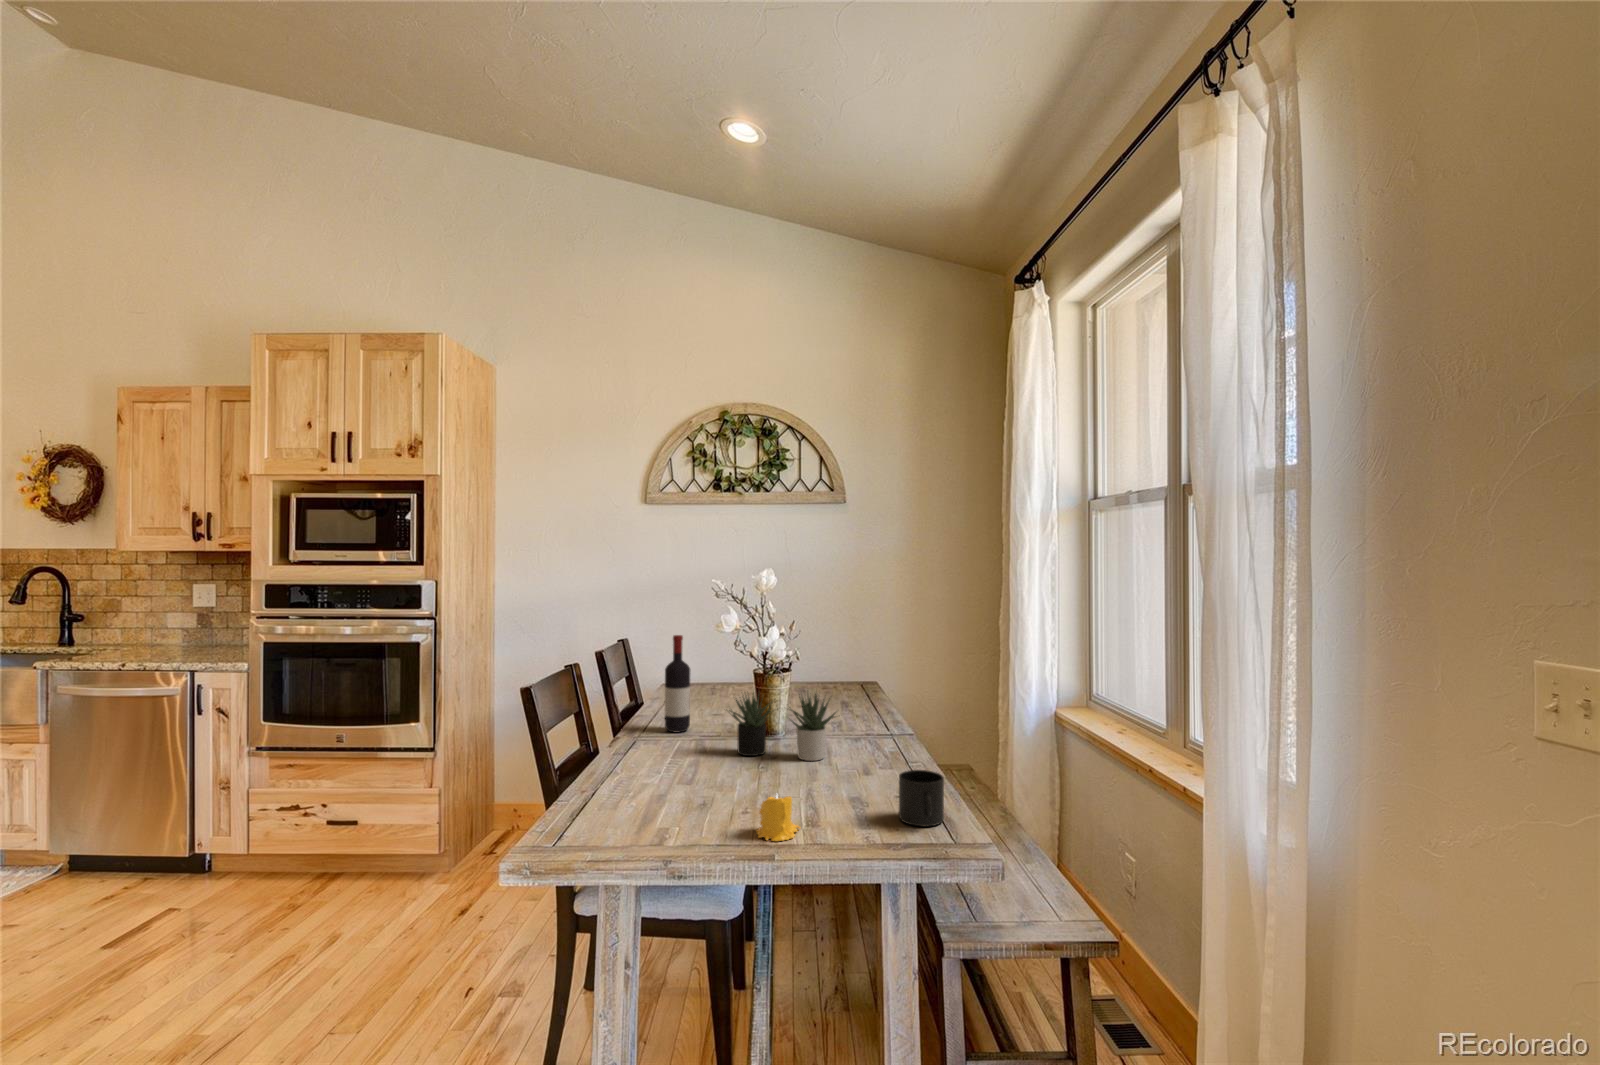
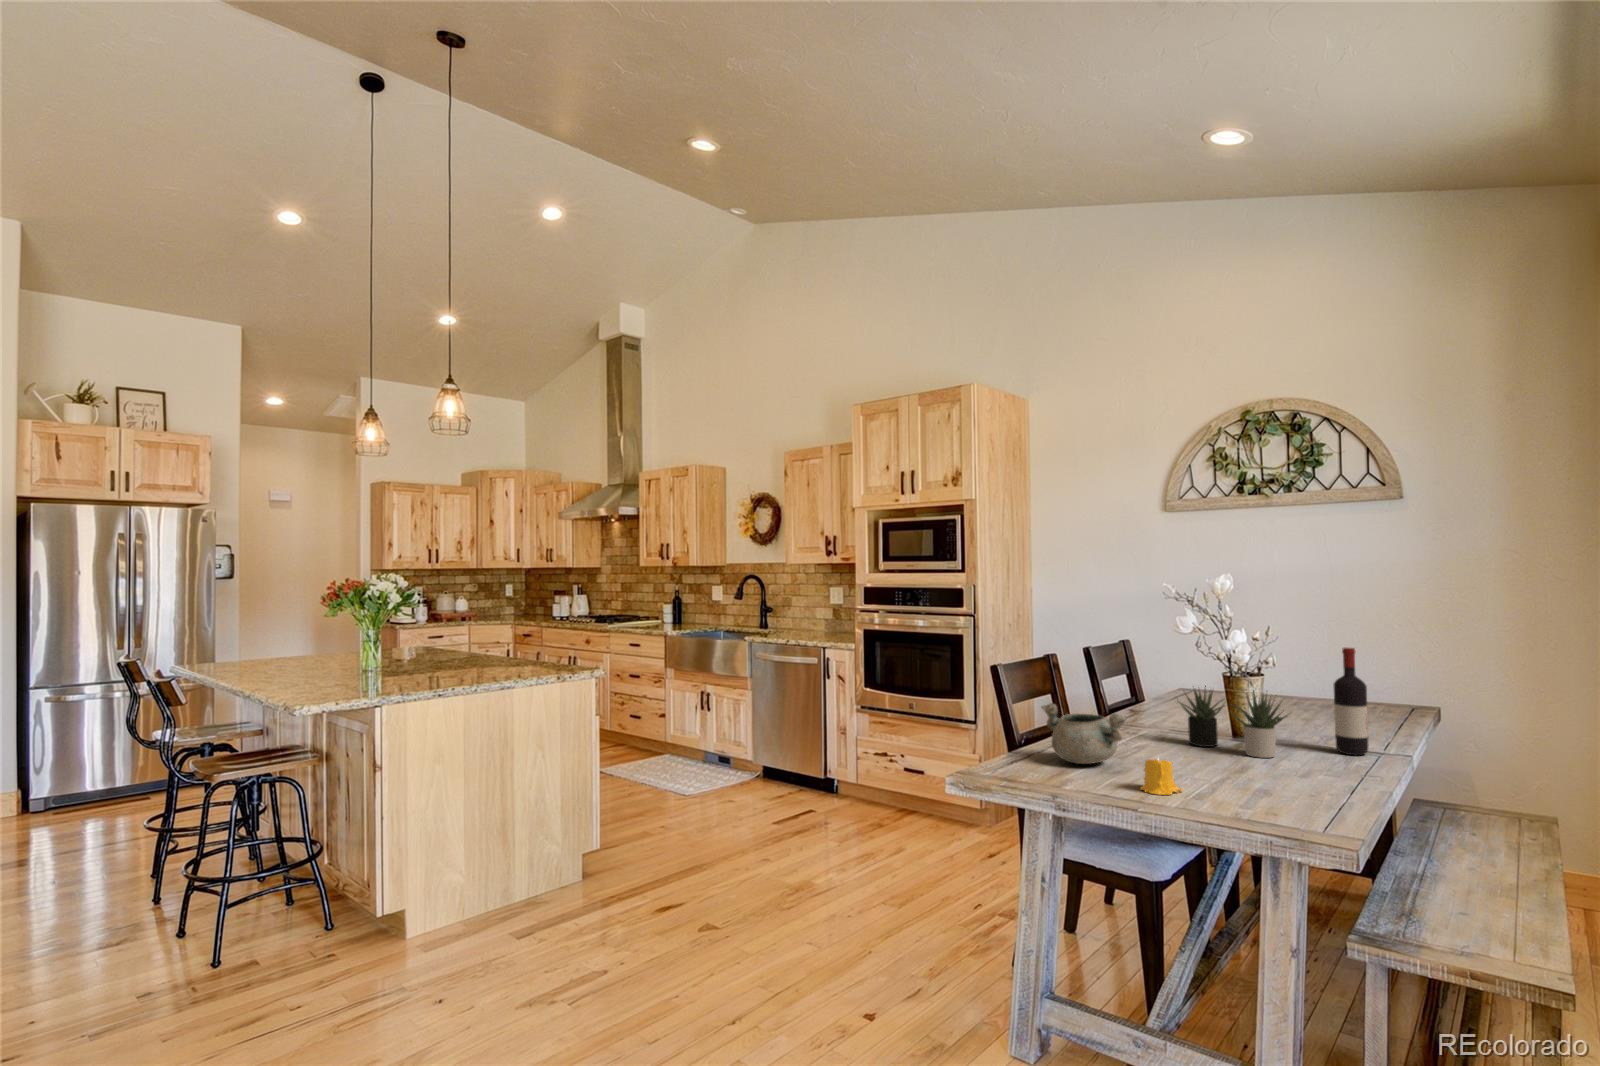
wine bottle: present [665,635,690,732] -> present [1333,648,1368,755]
bowl: none [607,737,720,811] -> present [1042,703,1127,764]
mug: present [899,770,944,827] -> none [1286,761,1336,812]

